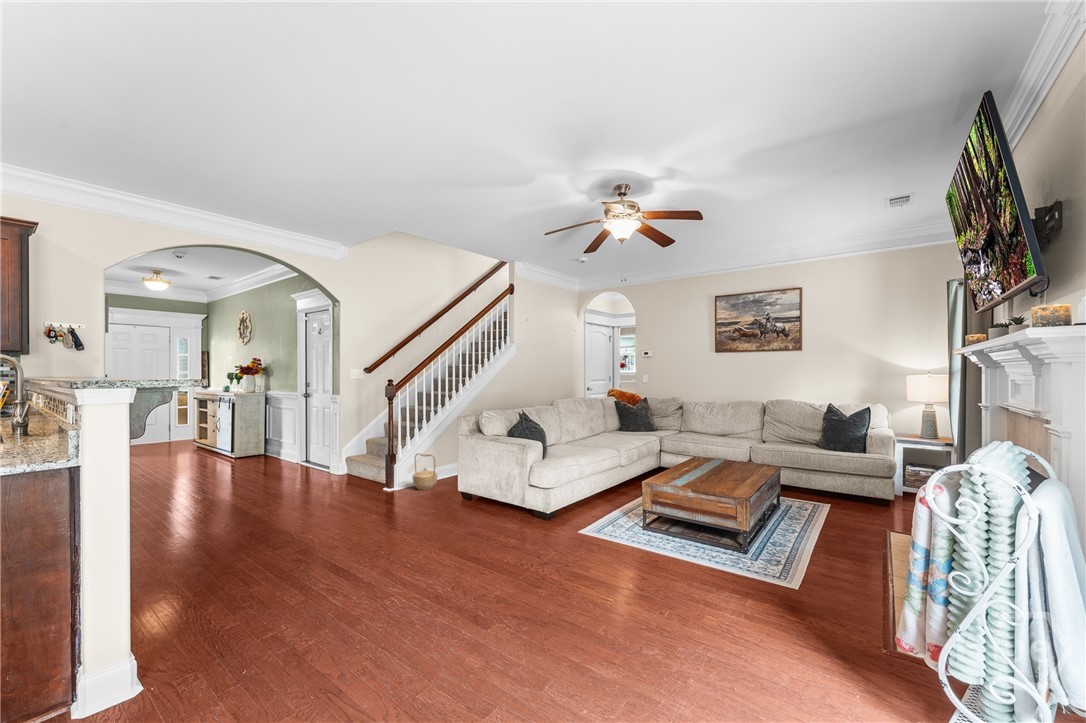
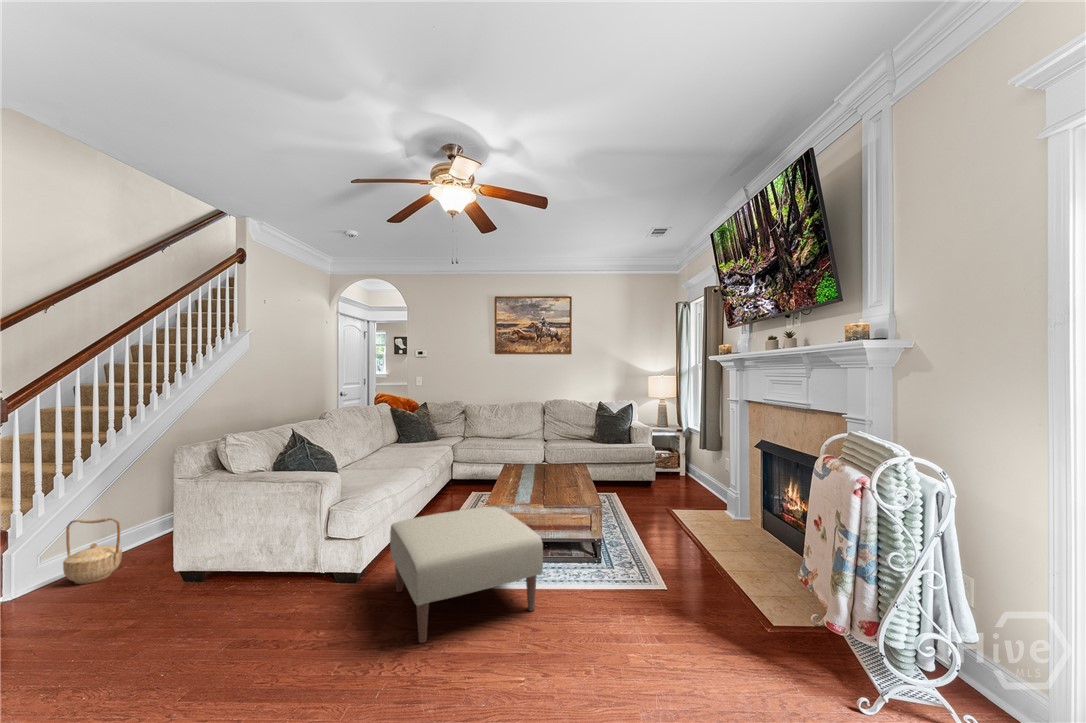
ottoman: none [556,480,662,569] -> present [390,507,543,643]

